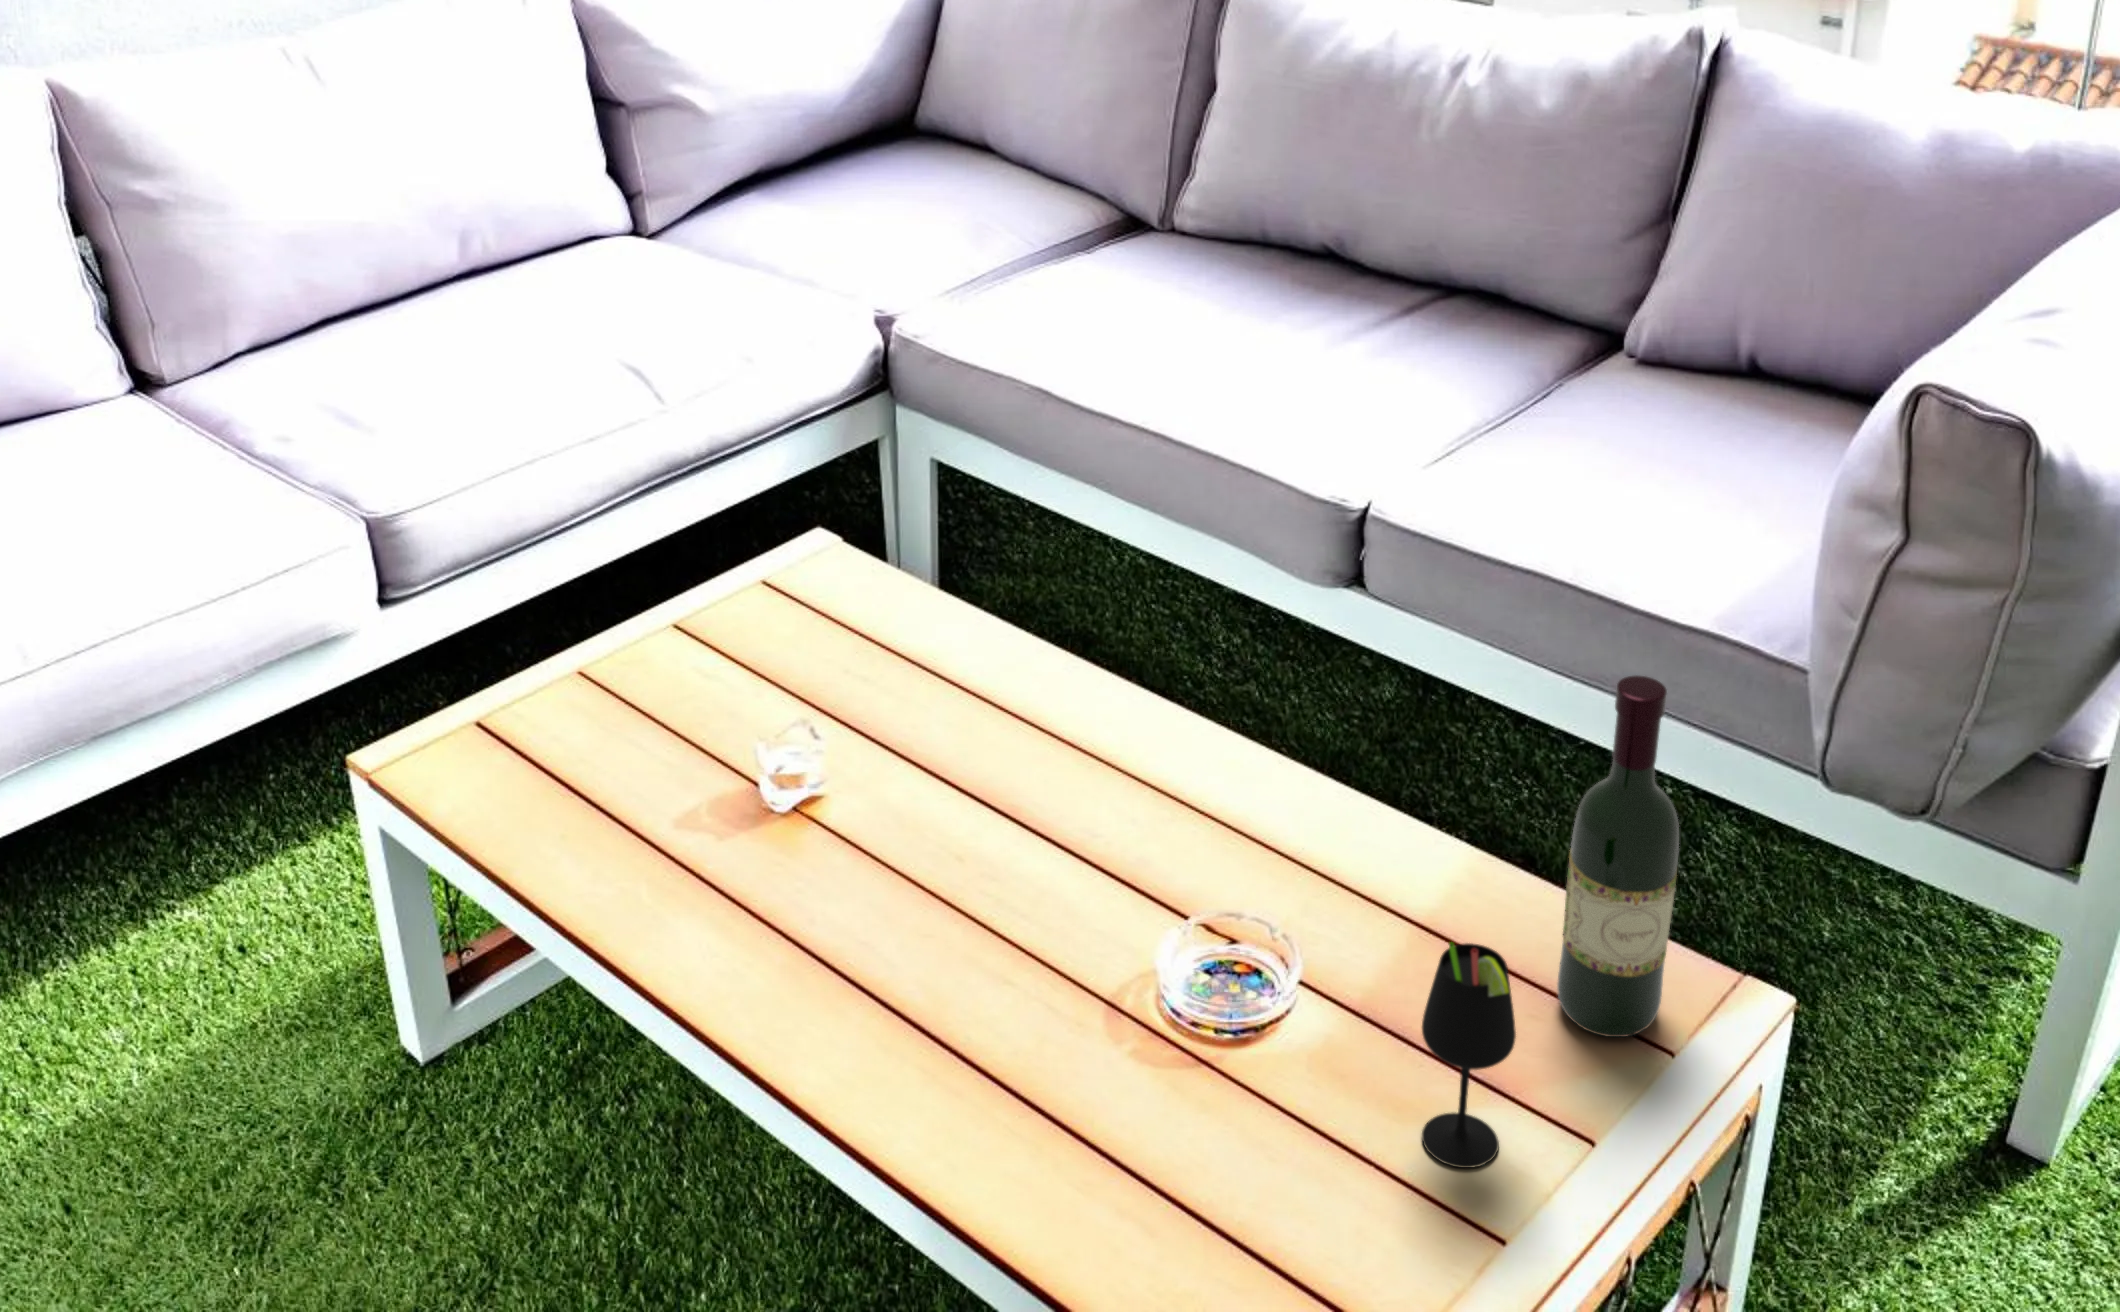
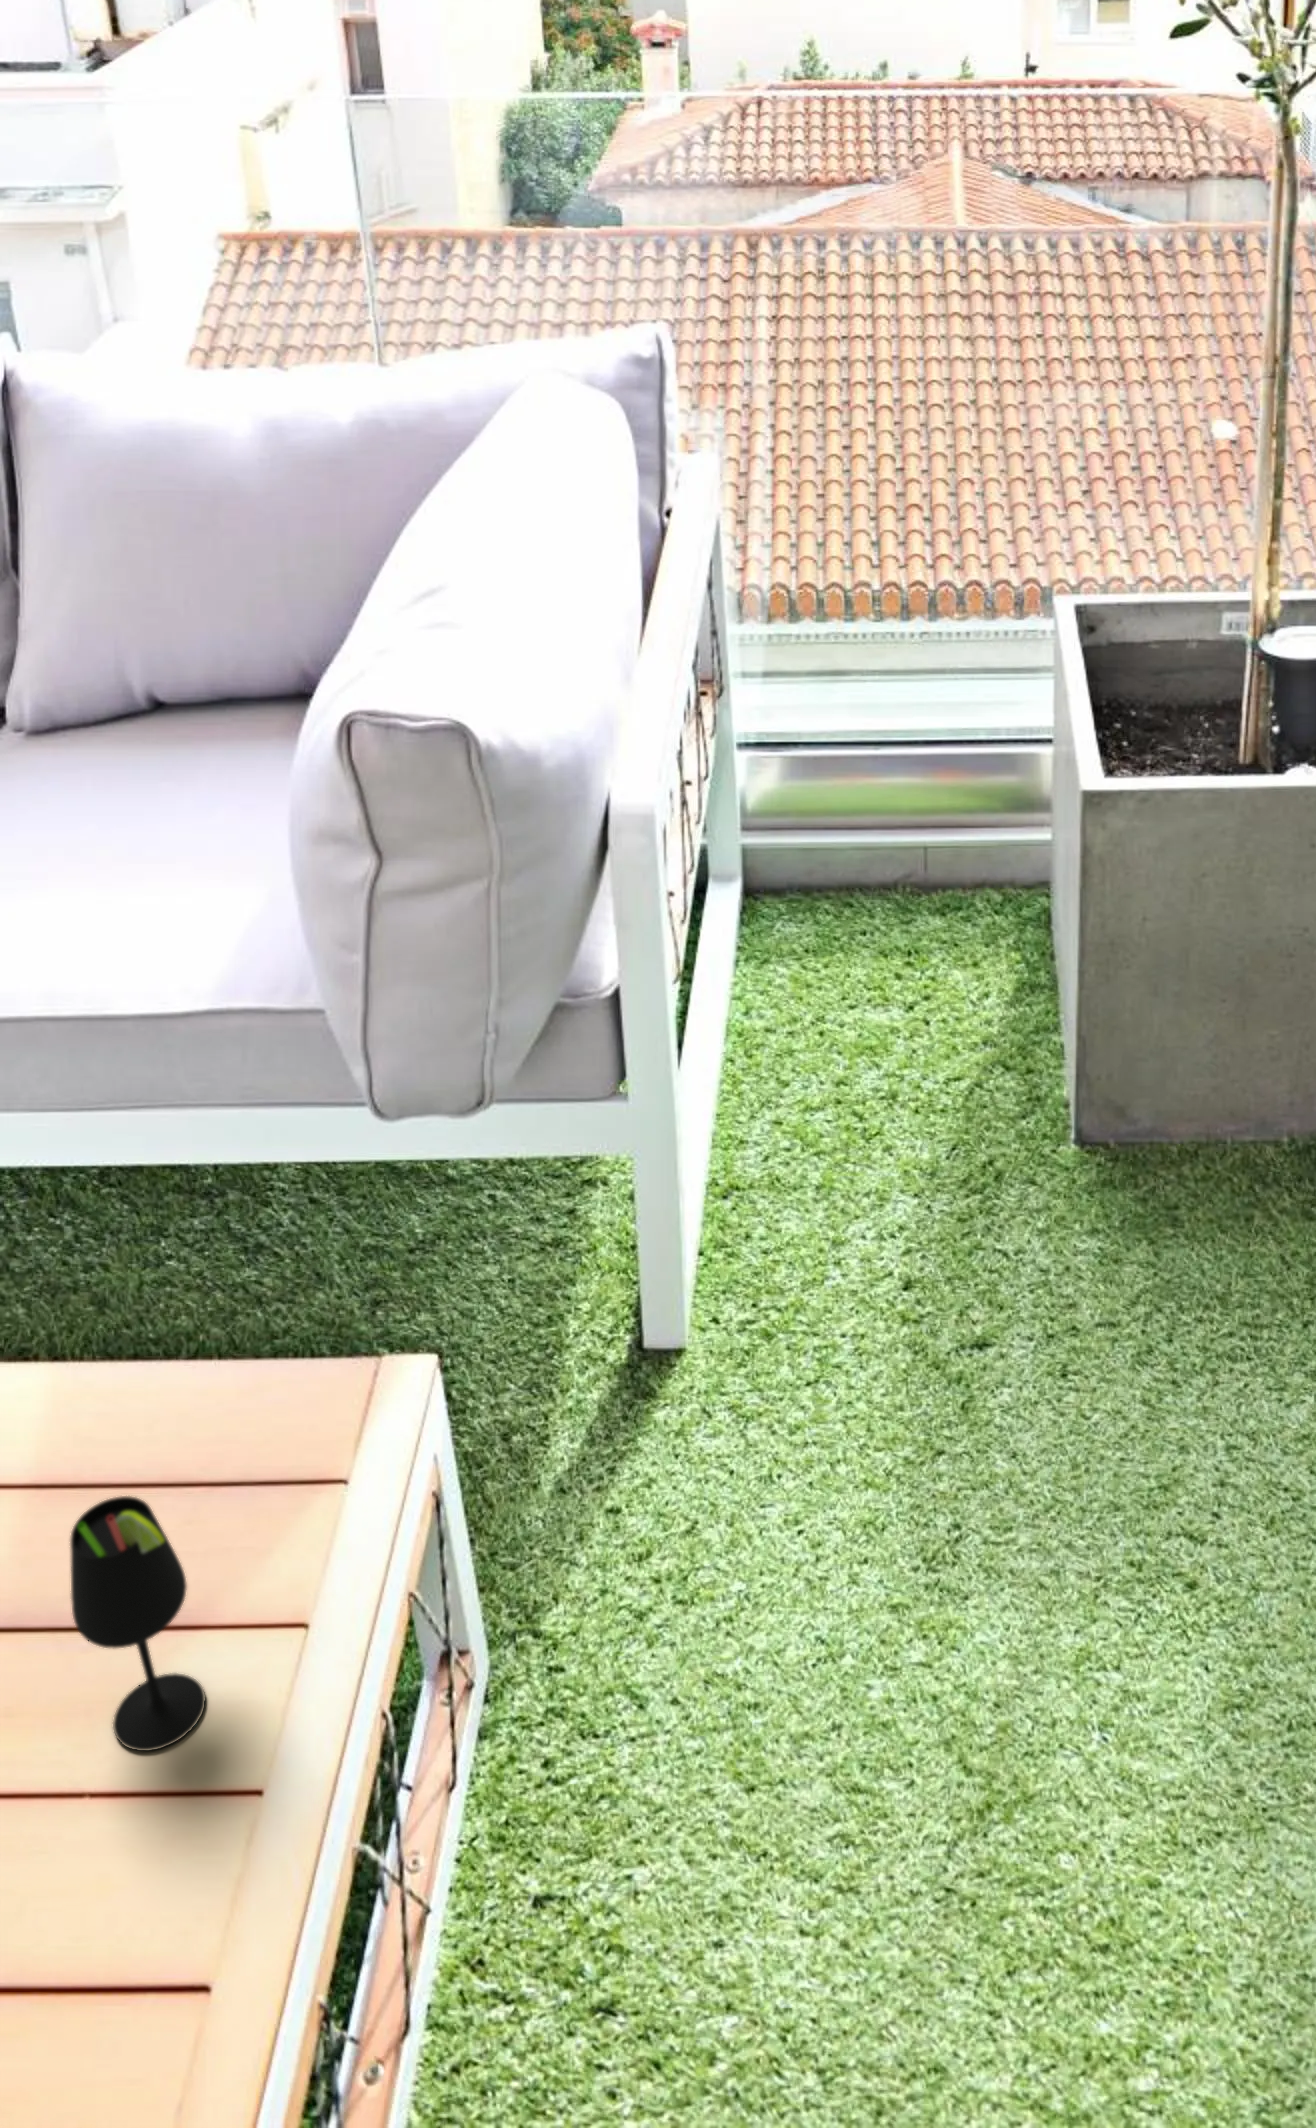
wine bottle: present [1557,676,1679,1037] -> none [160,1114,314,1504]

